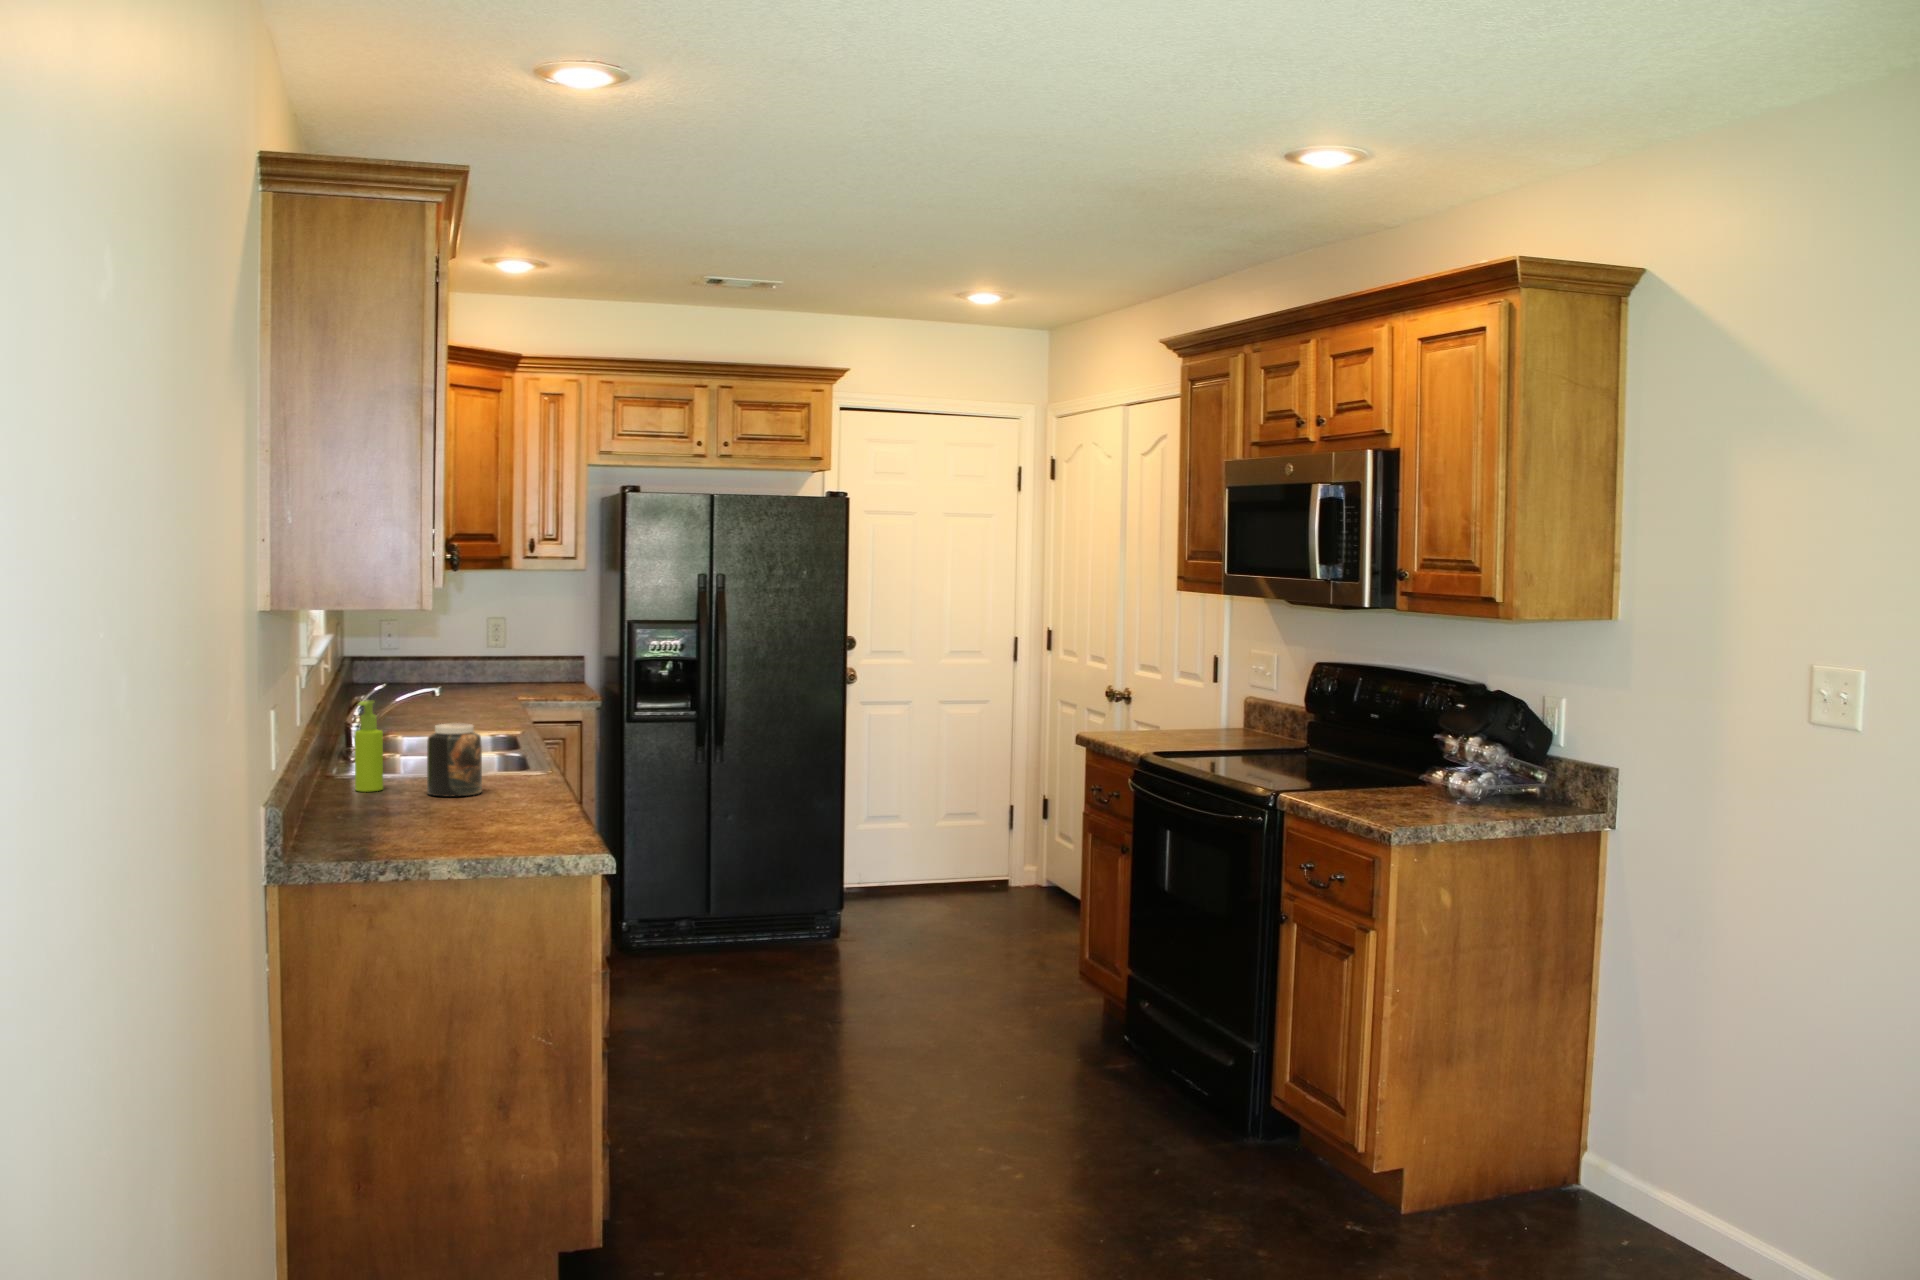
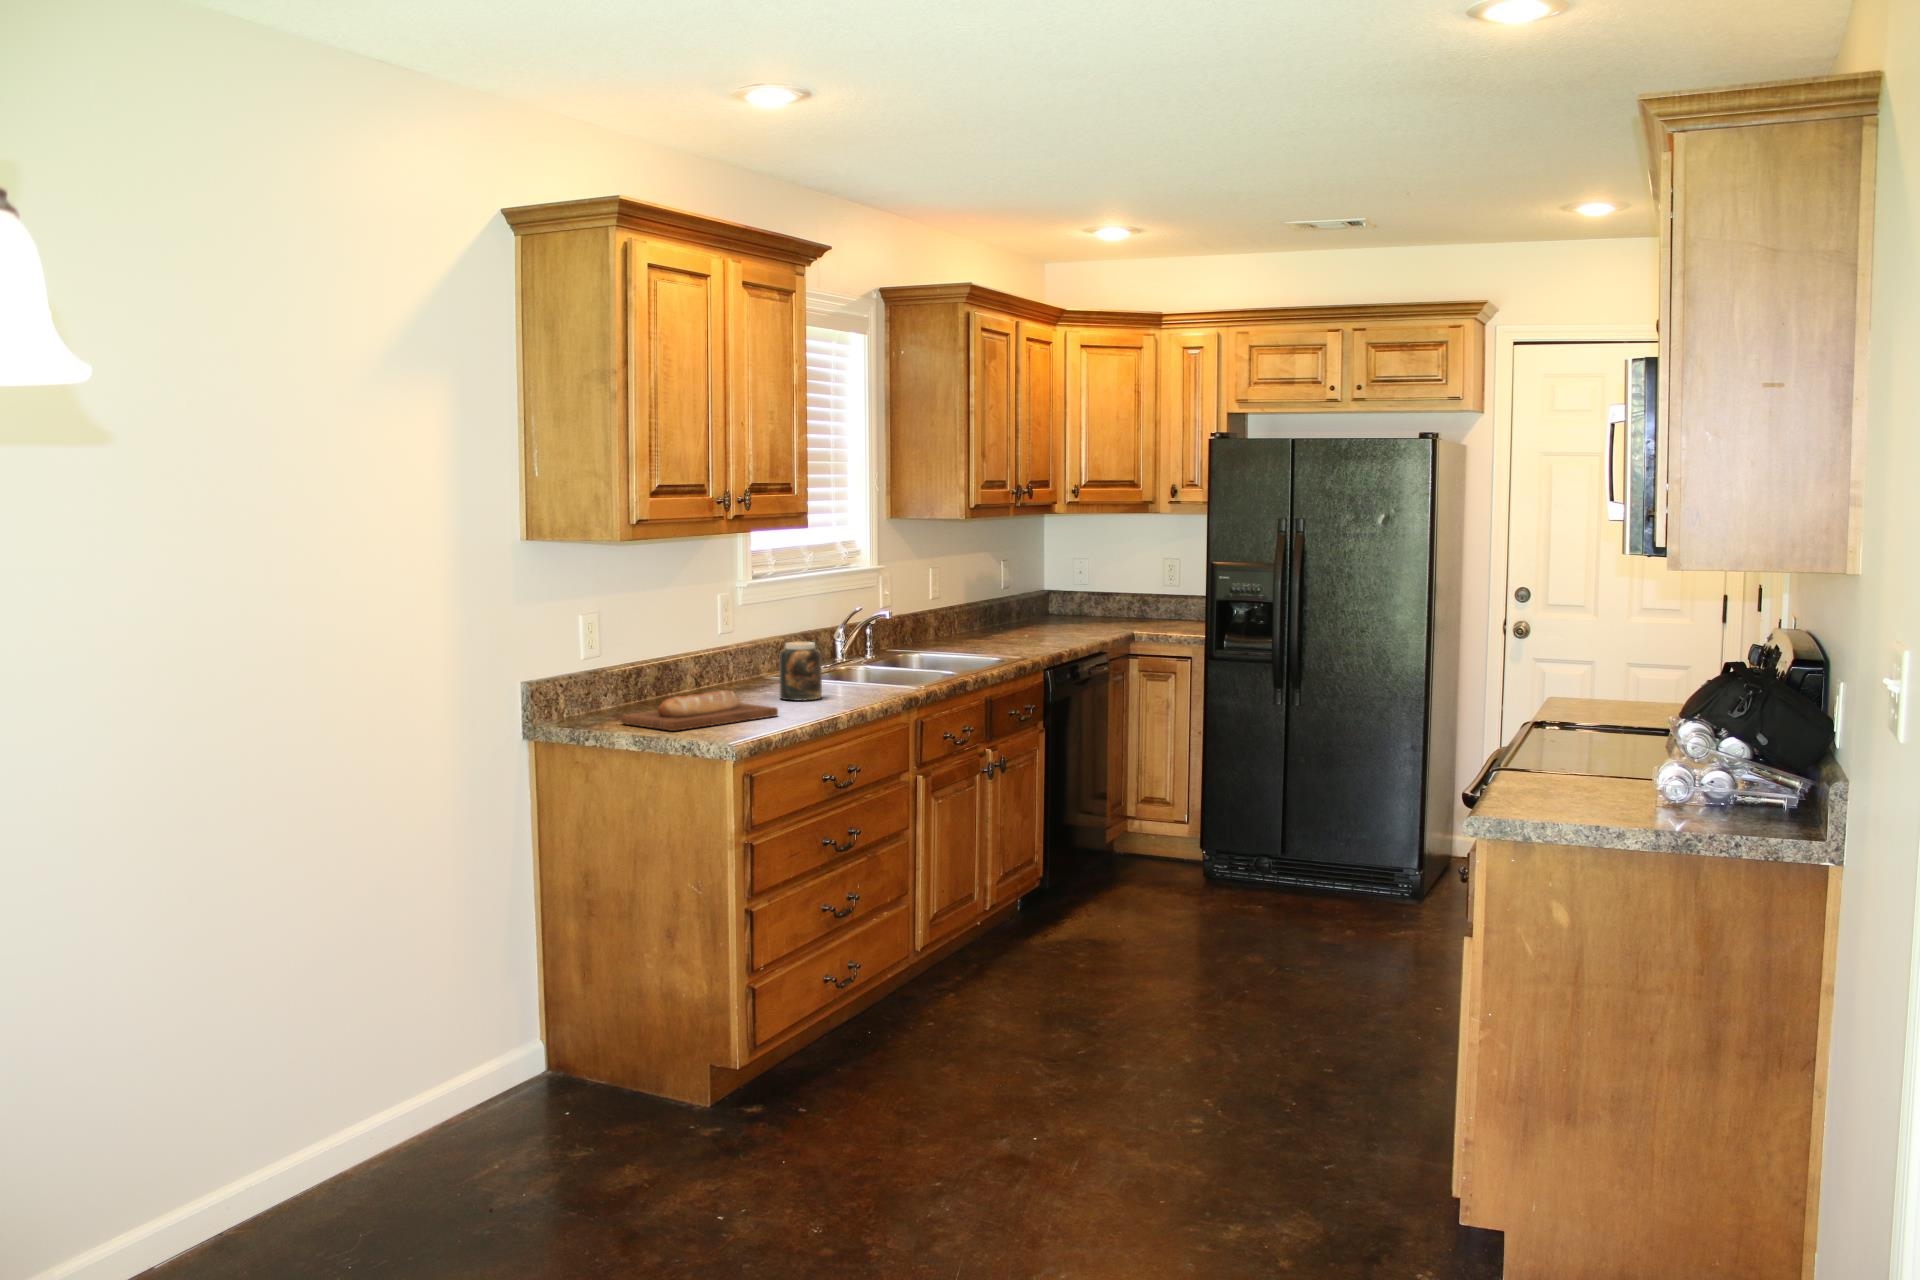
soap dispenser: present [355,701,383,791] -> none [748,620,772,692]
bread loaf: none [375,791,522,848] -> present [620,690,778,731]

